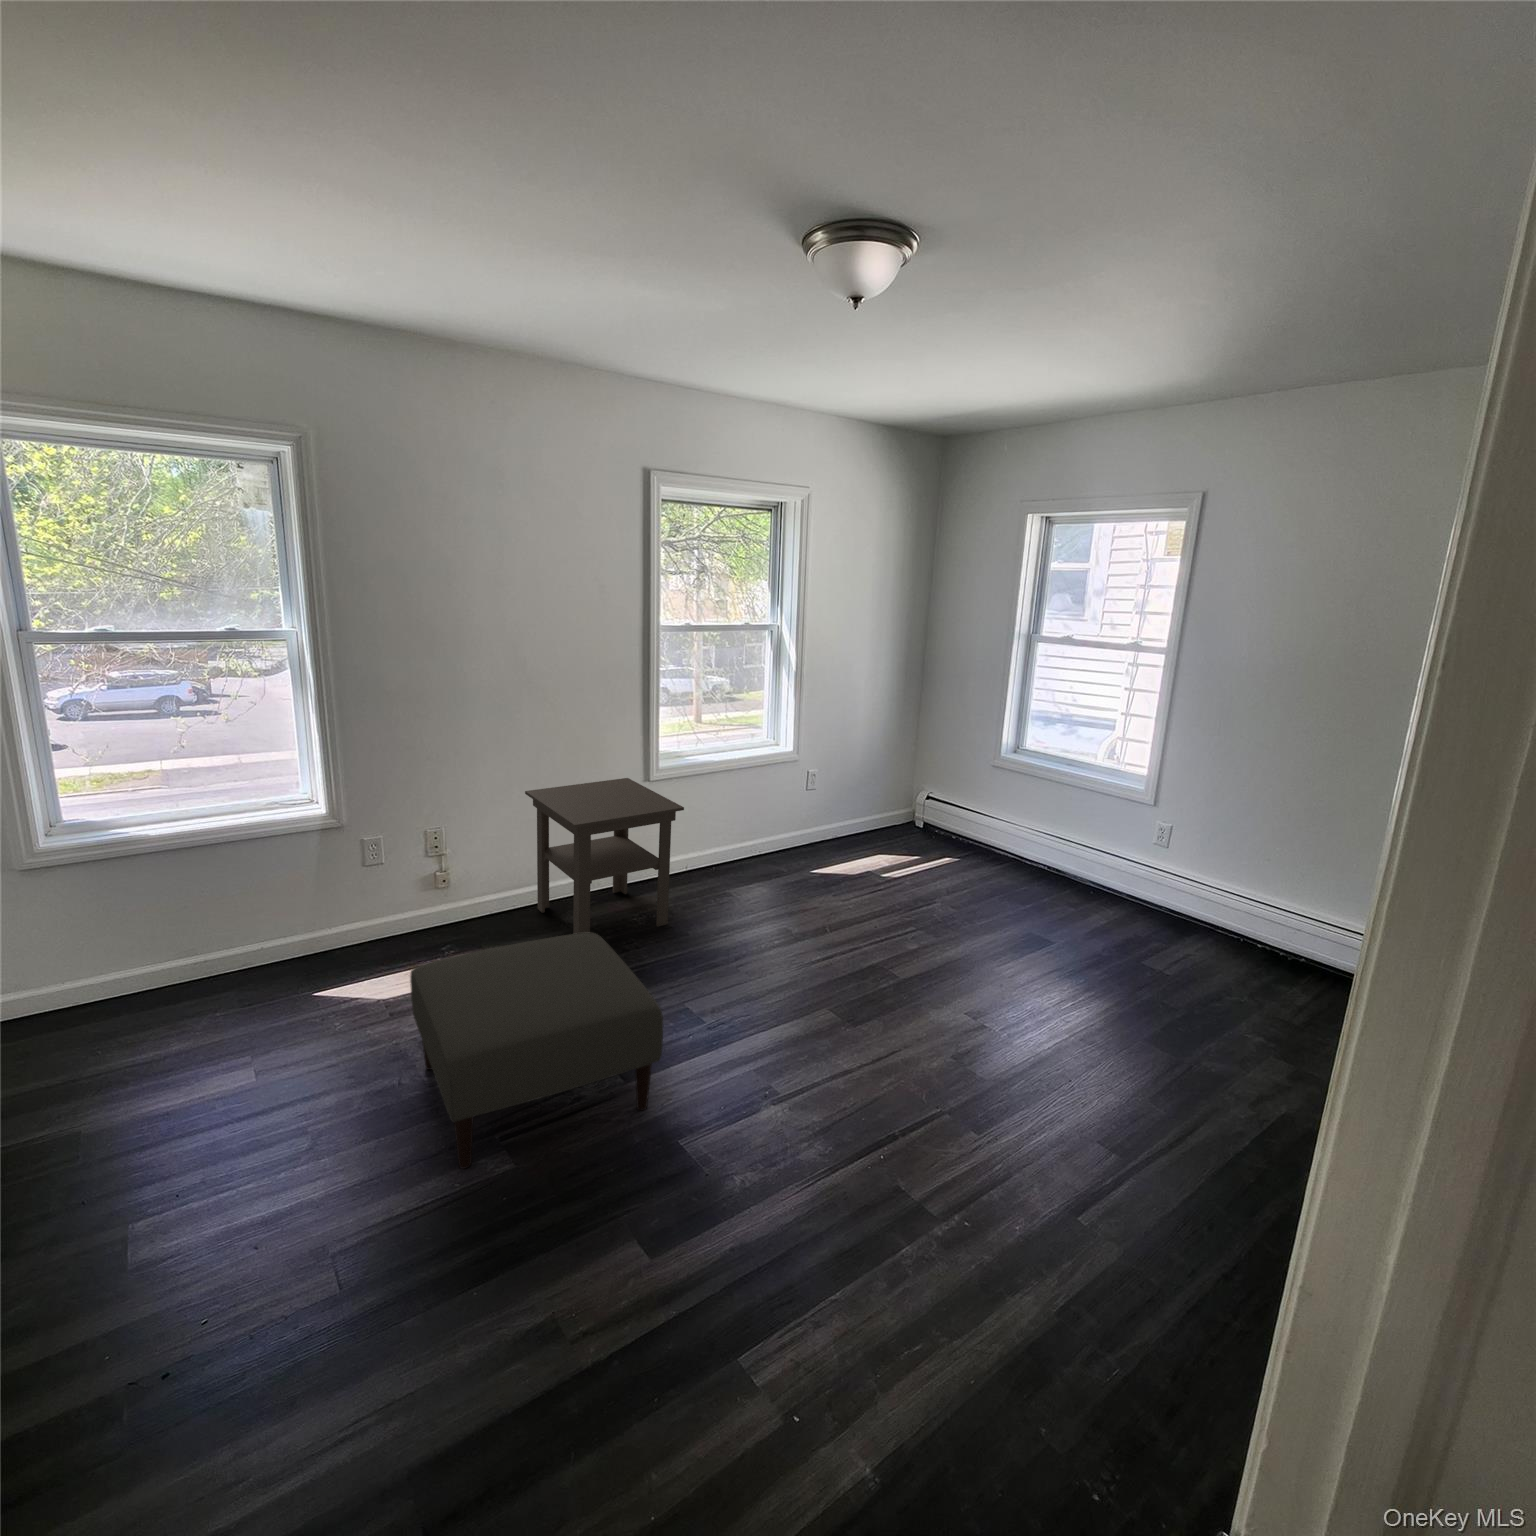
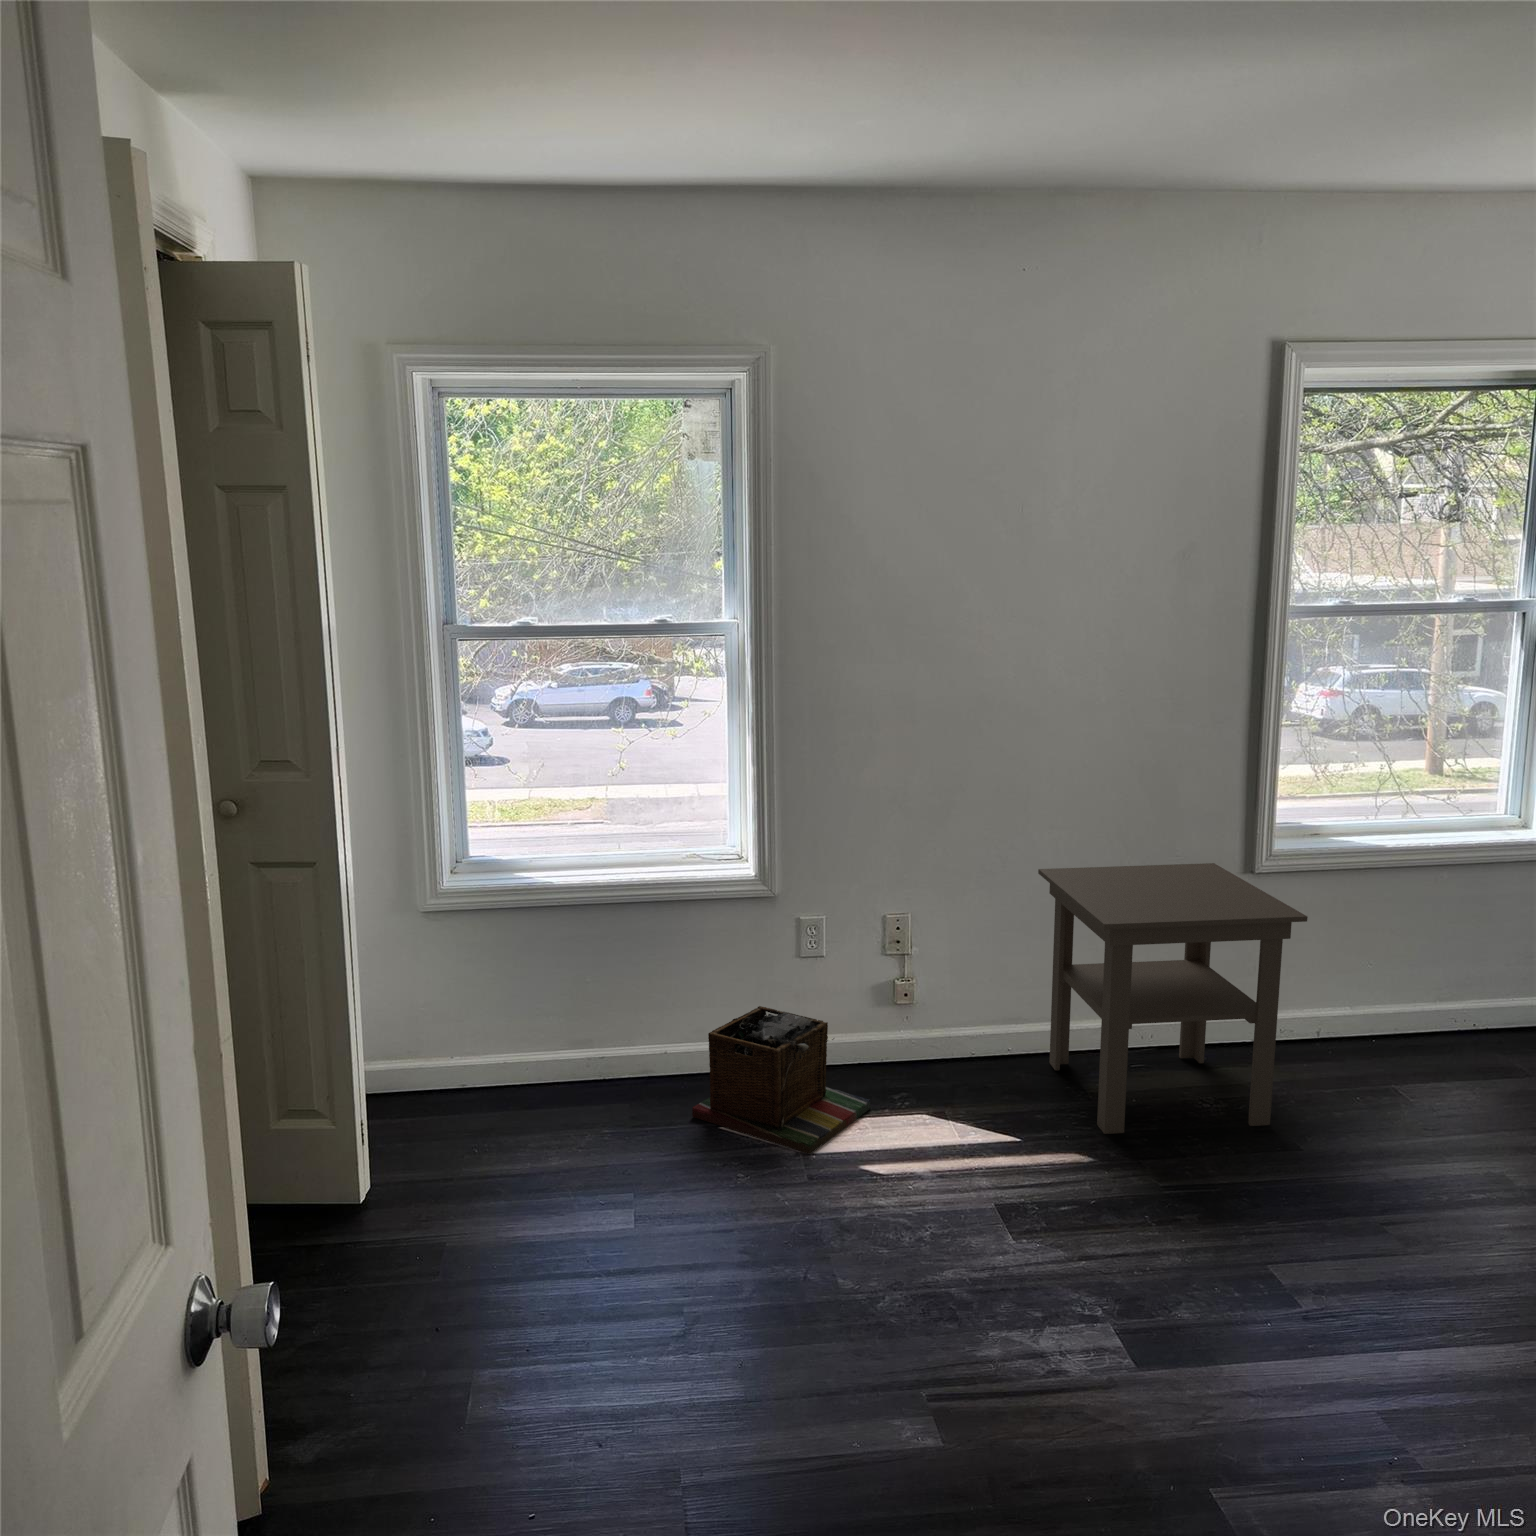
laundry basket: none [292,905,426,999] -> present [692,1006,871,1154]
ottoman: present [410,933,663,1169] -> none [820,1097,1209,1437]

